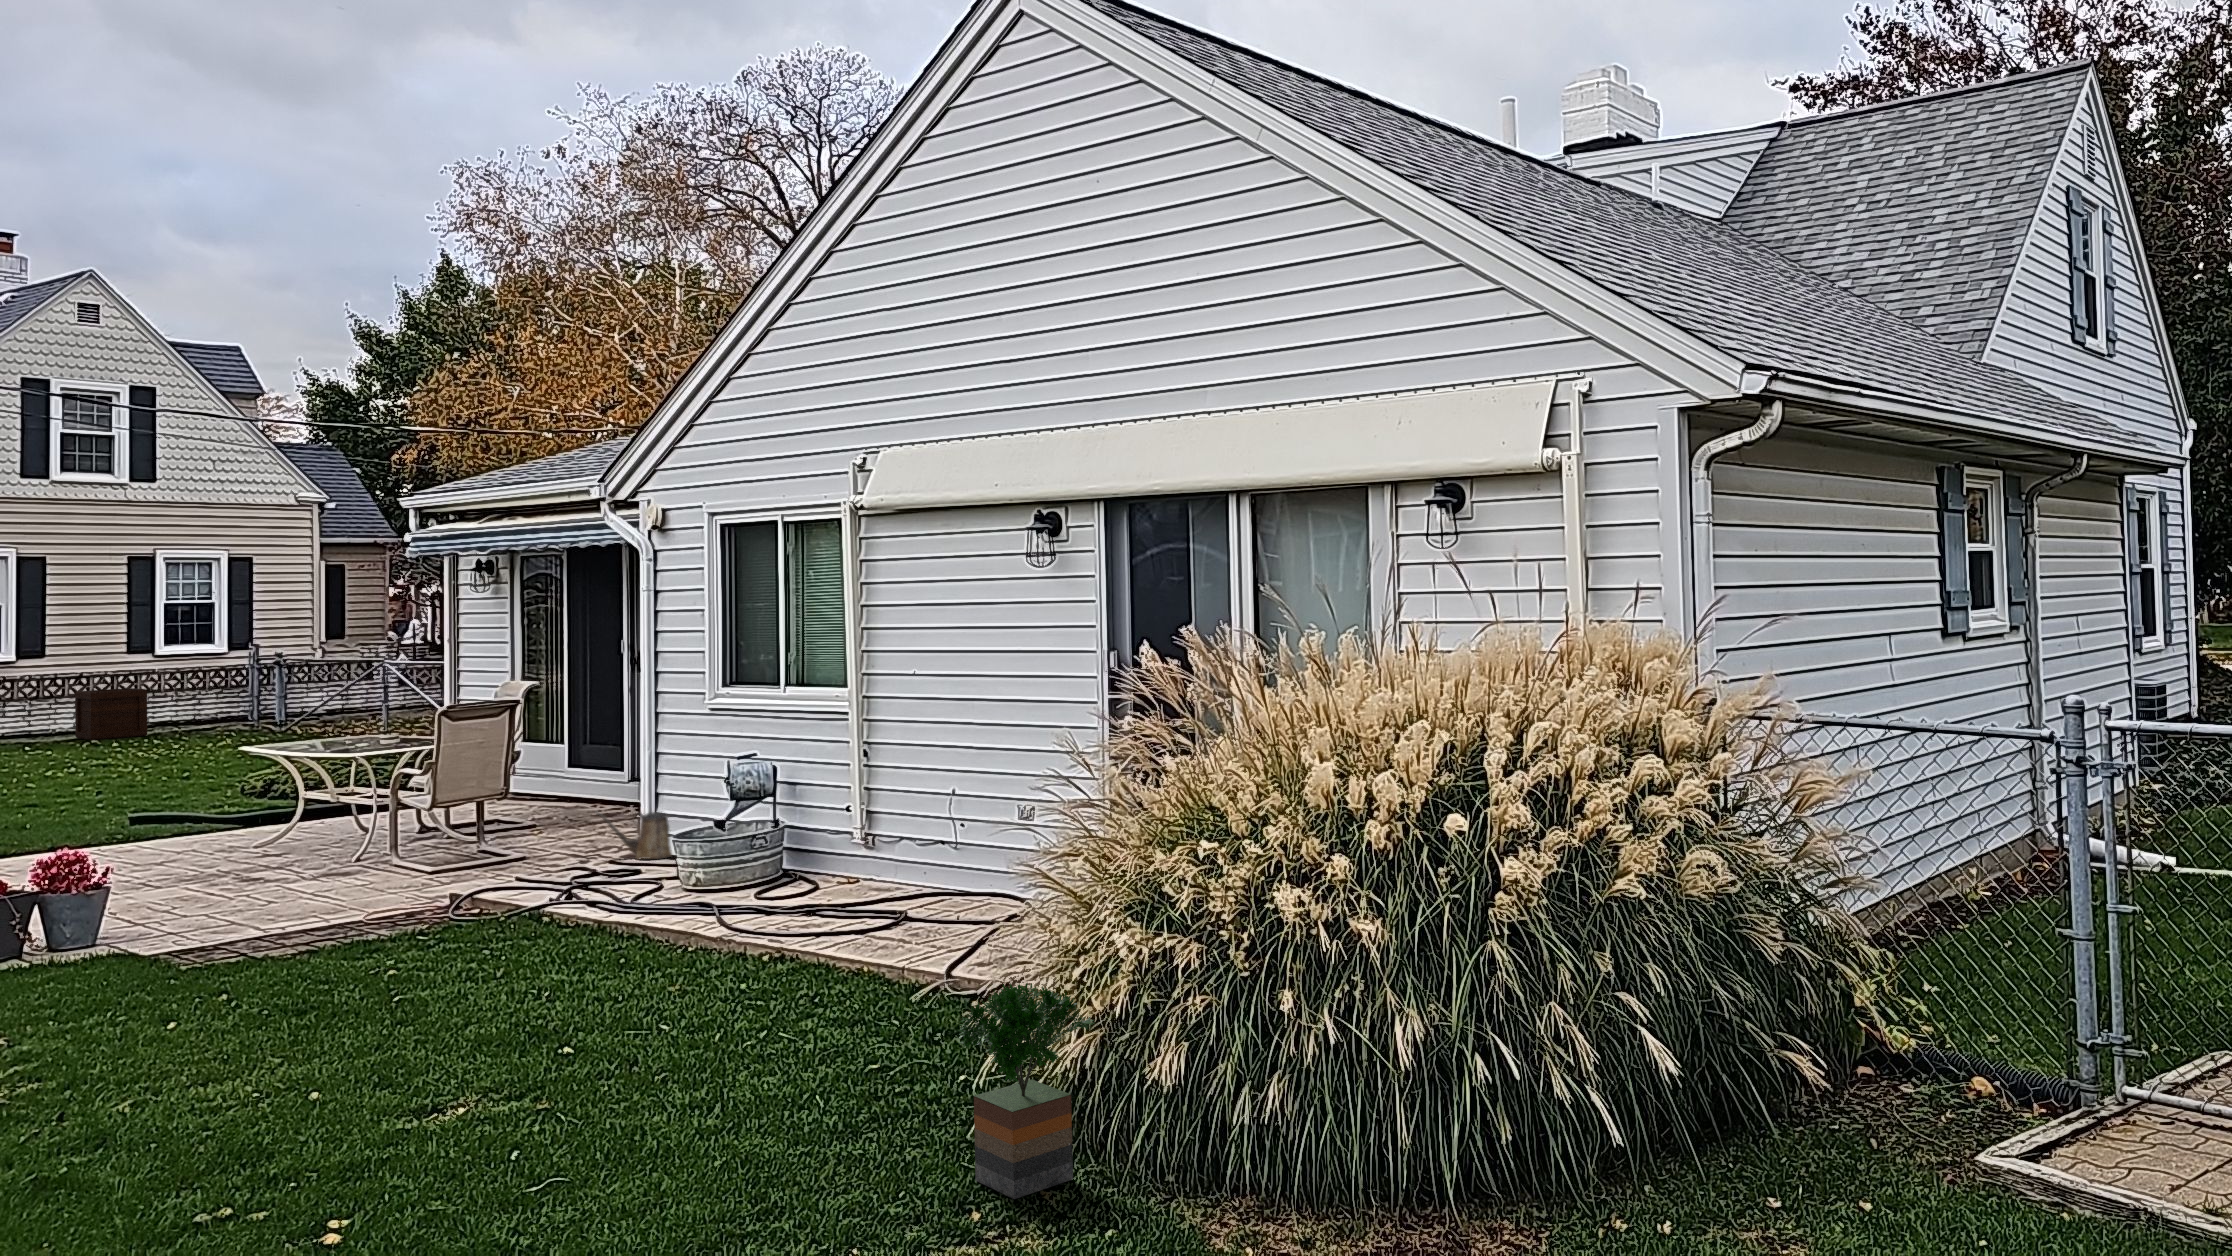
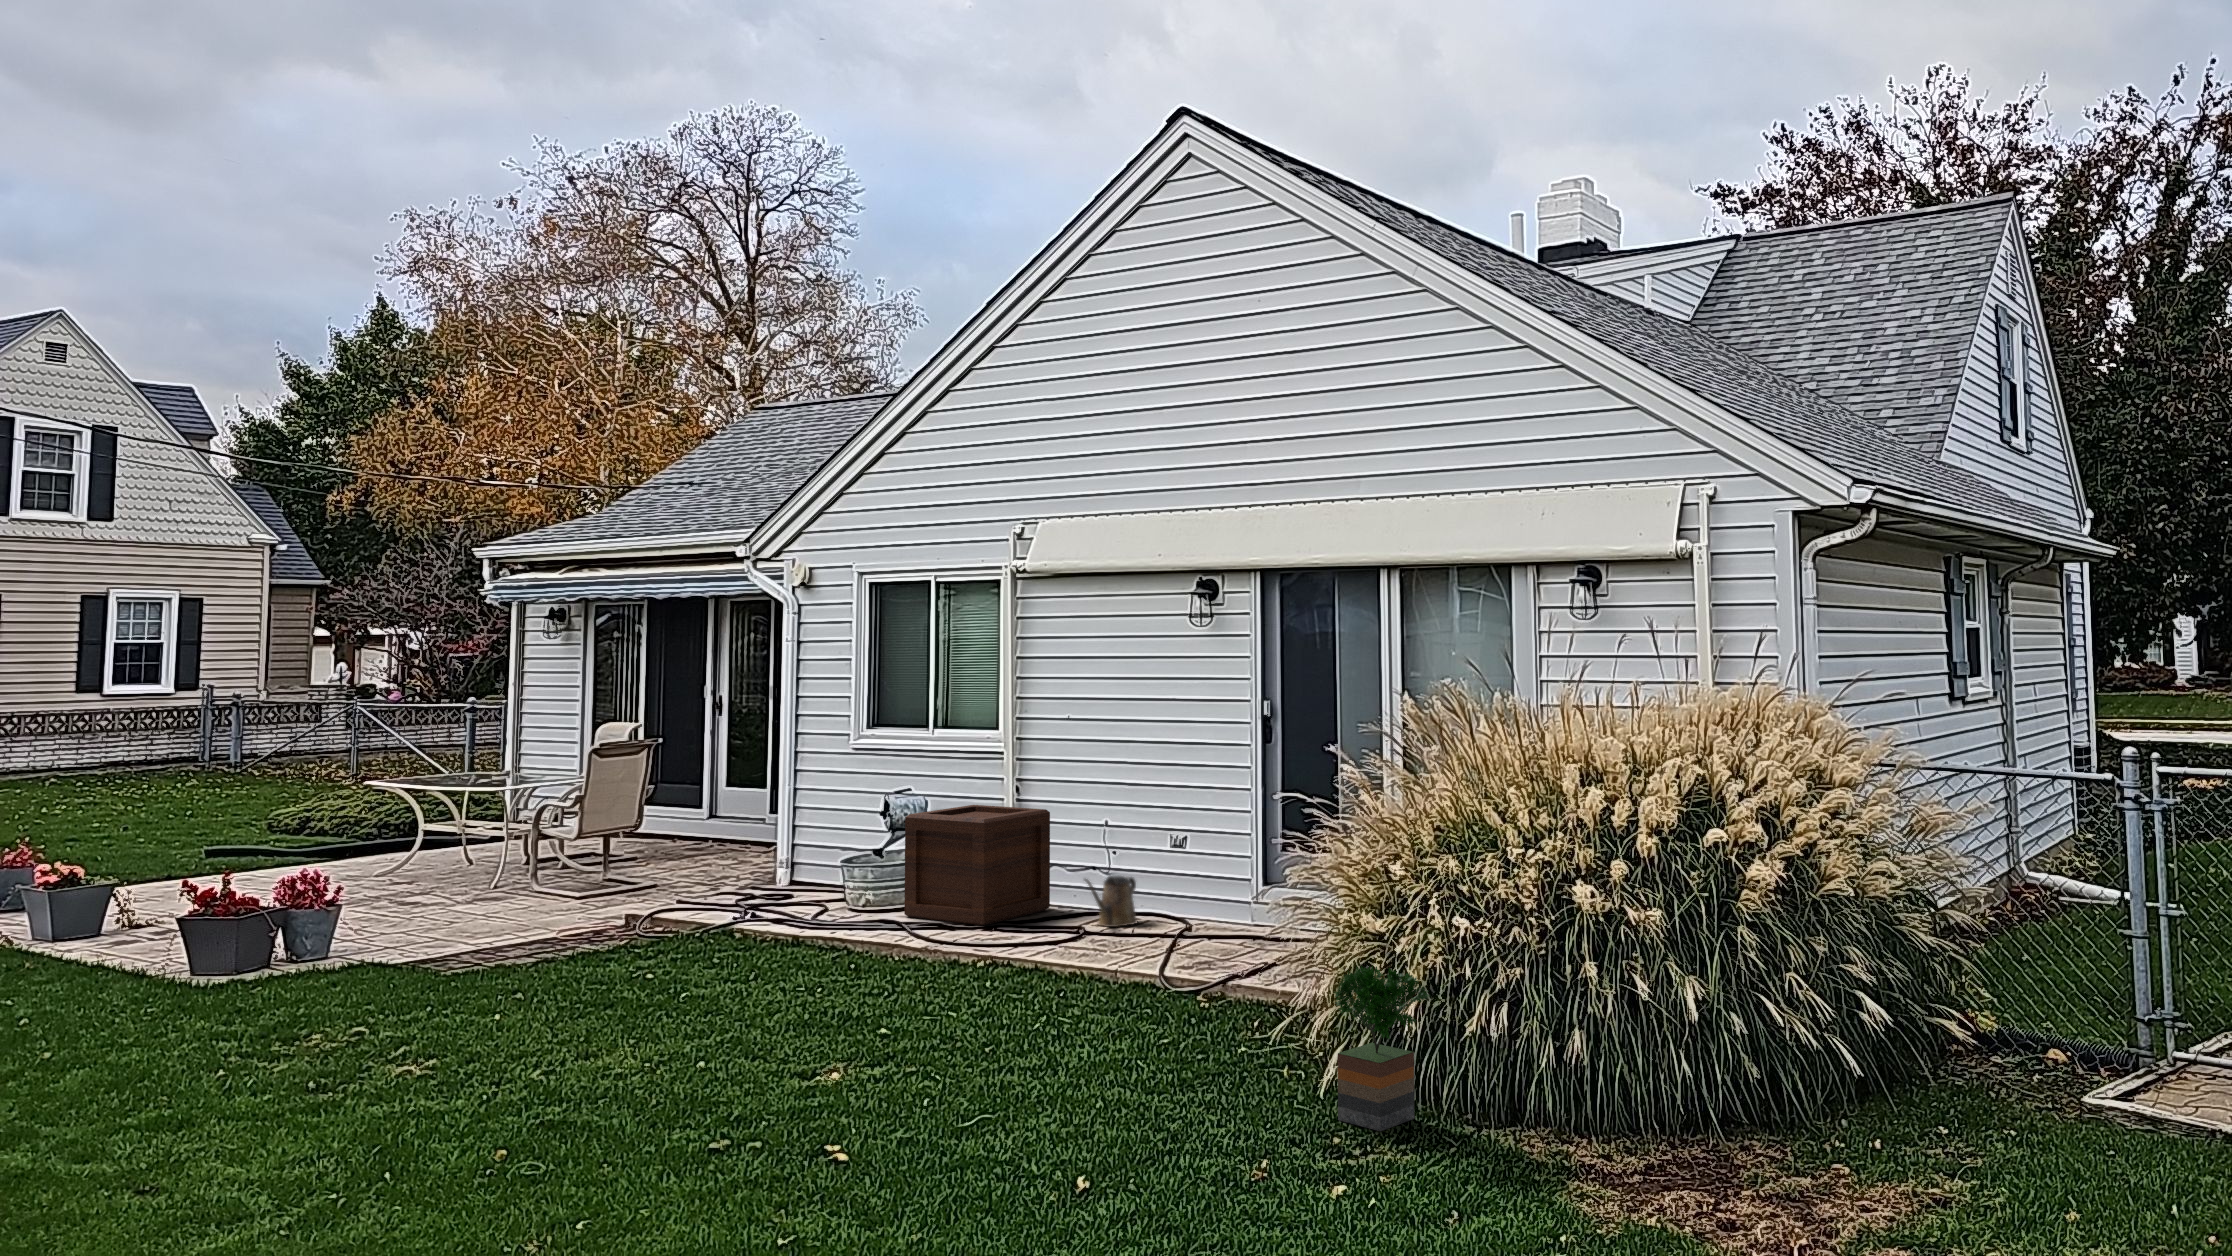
wooden crate: present [75,688,147,740] -> present [904,805,1050,926]
watering can: present [596,812,672,859] -> present [1085,876,1137,927]

